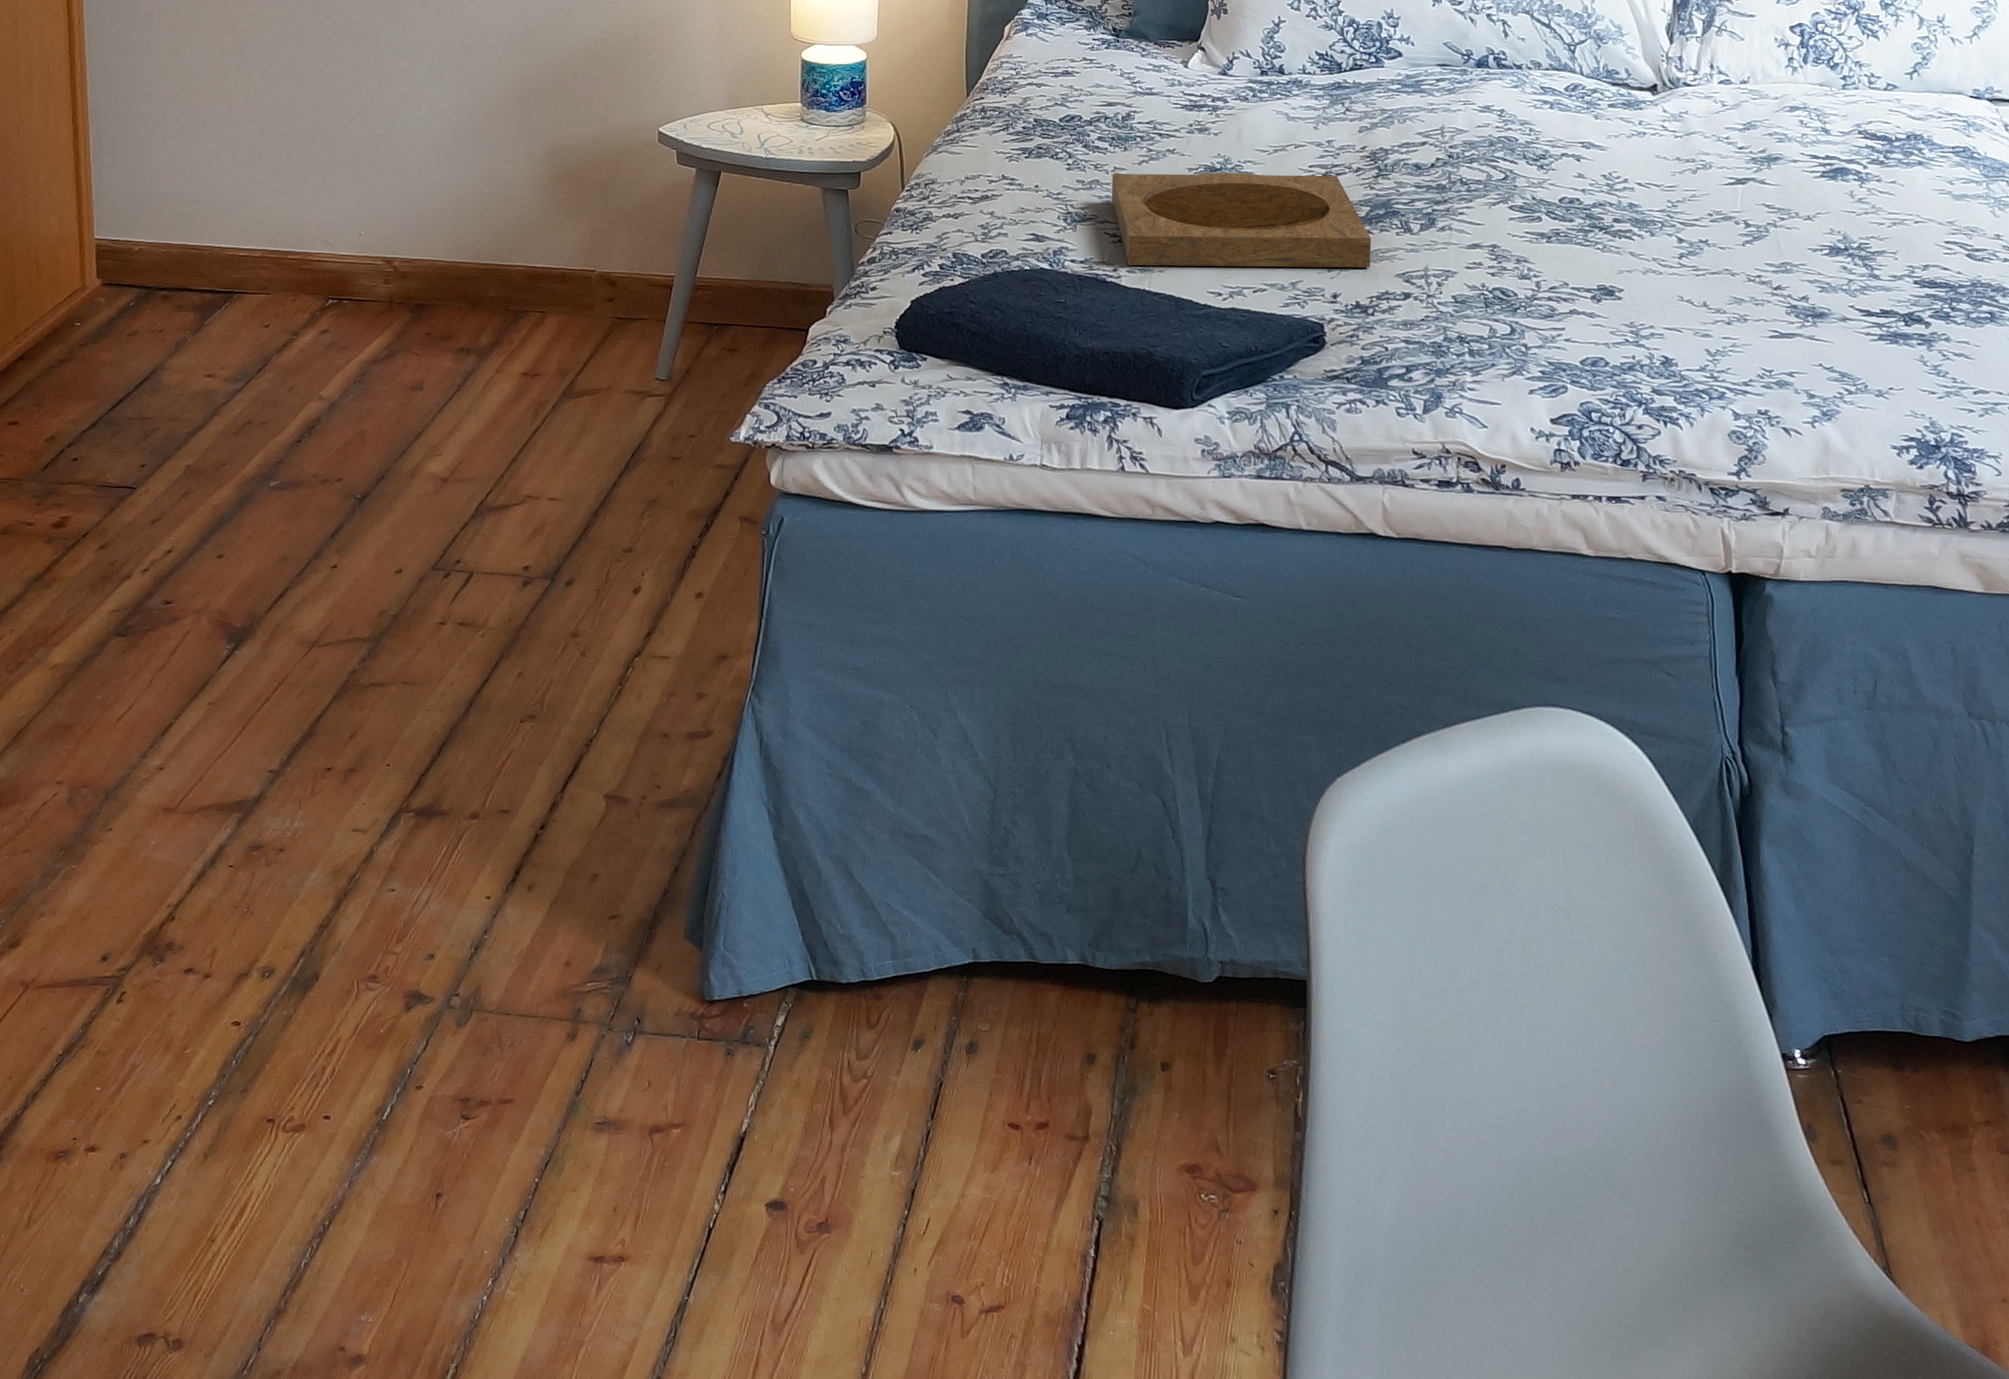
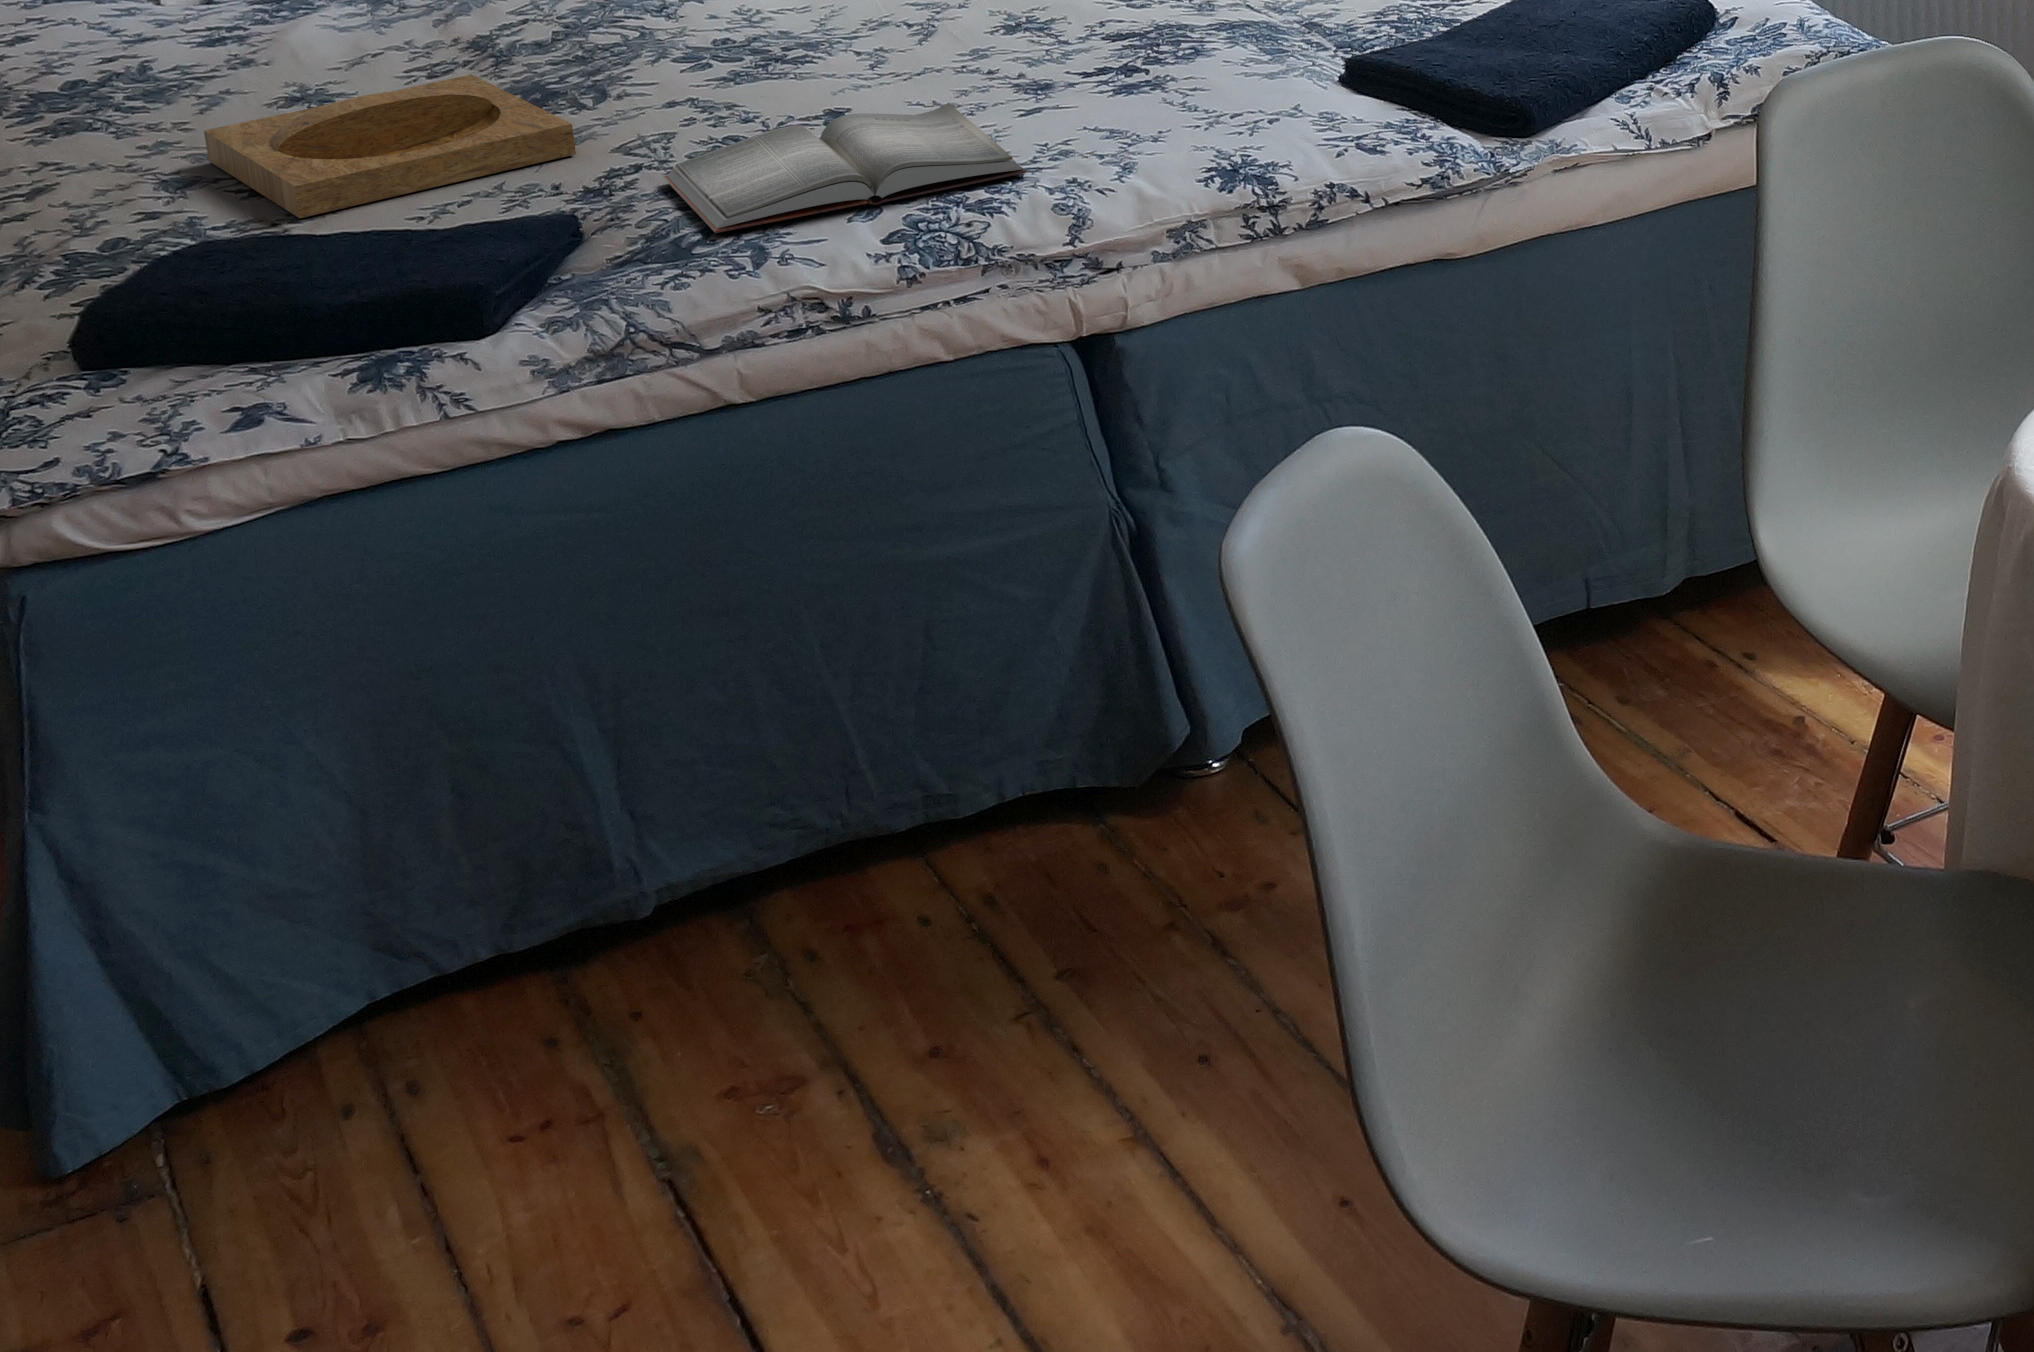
hardback book: none [1410,287,1725,391] -> present [663,103,1027,233]

